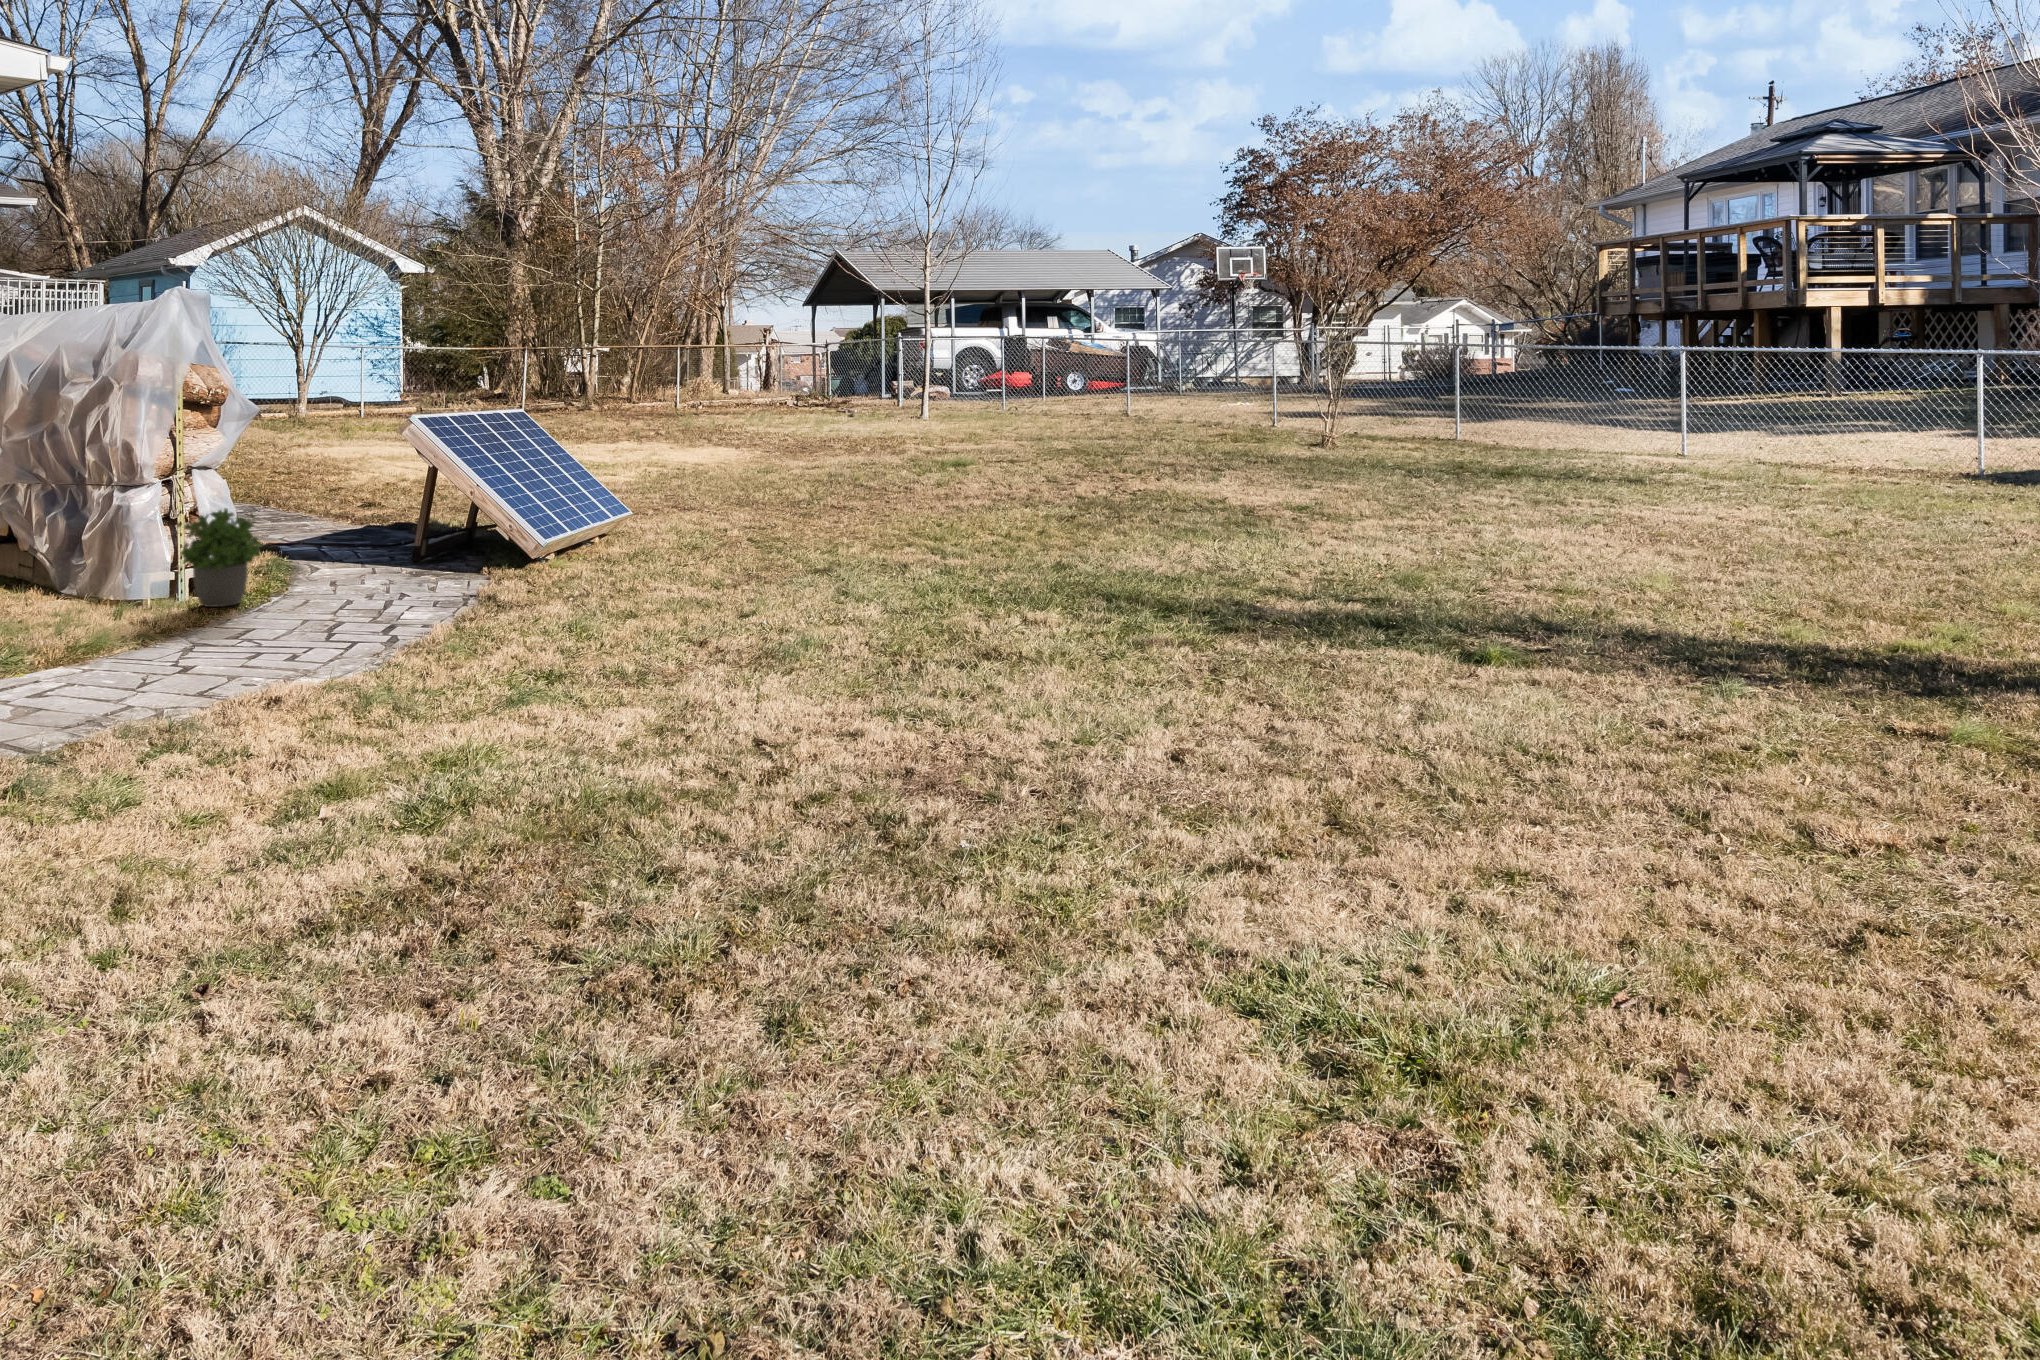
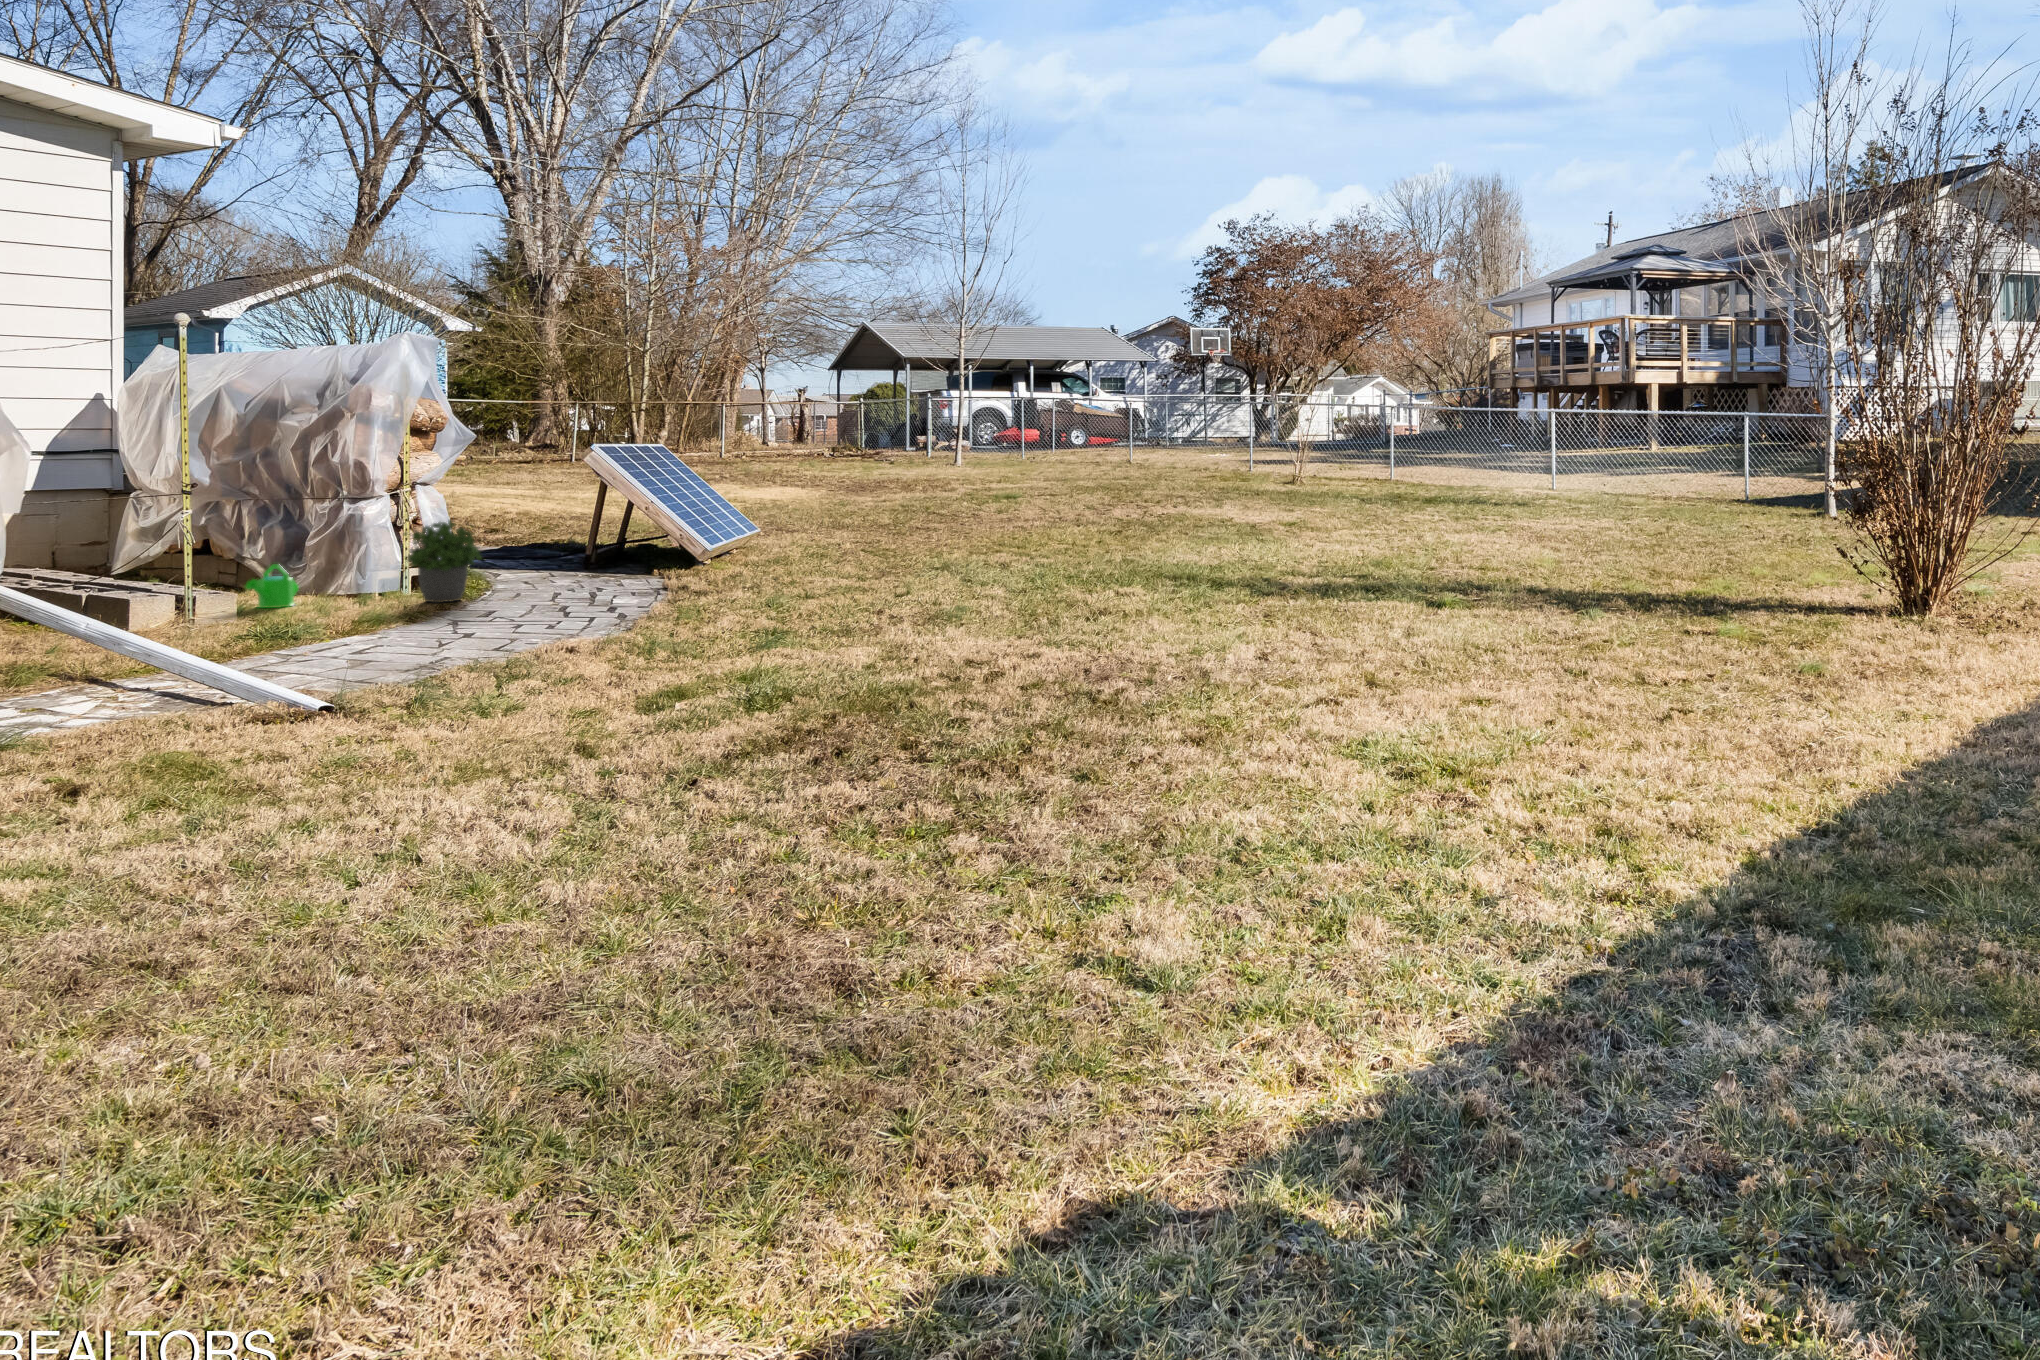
watering can: none [15,558,79,609] -> present [246,564,299,608]

